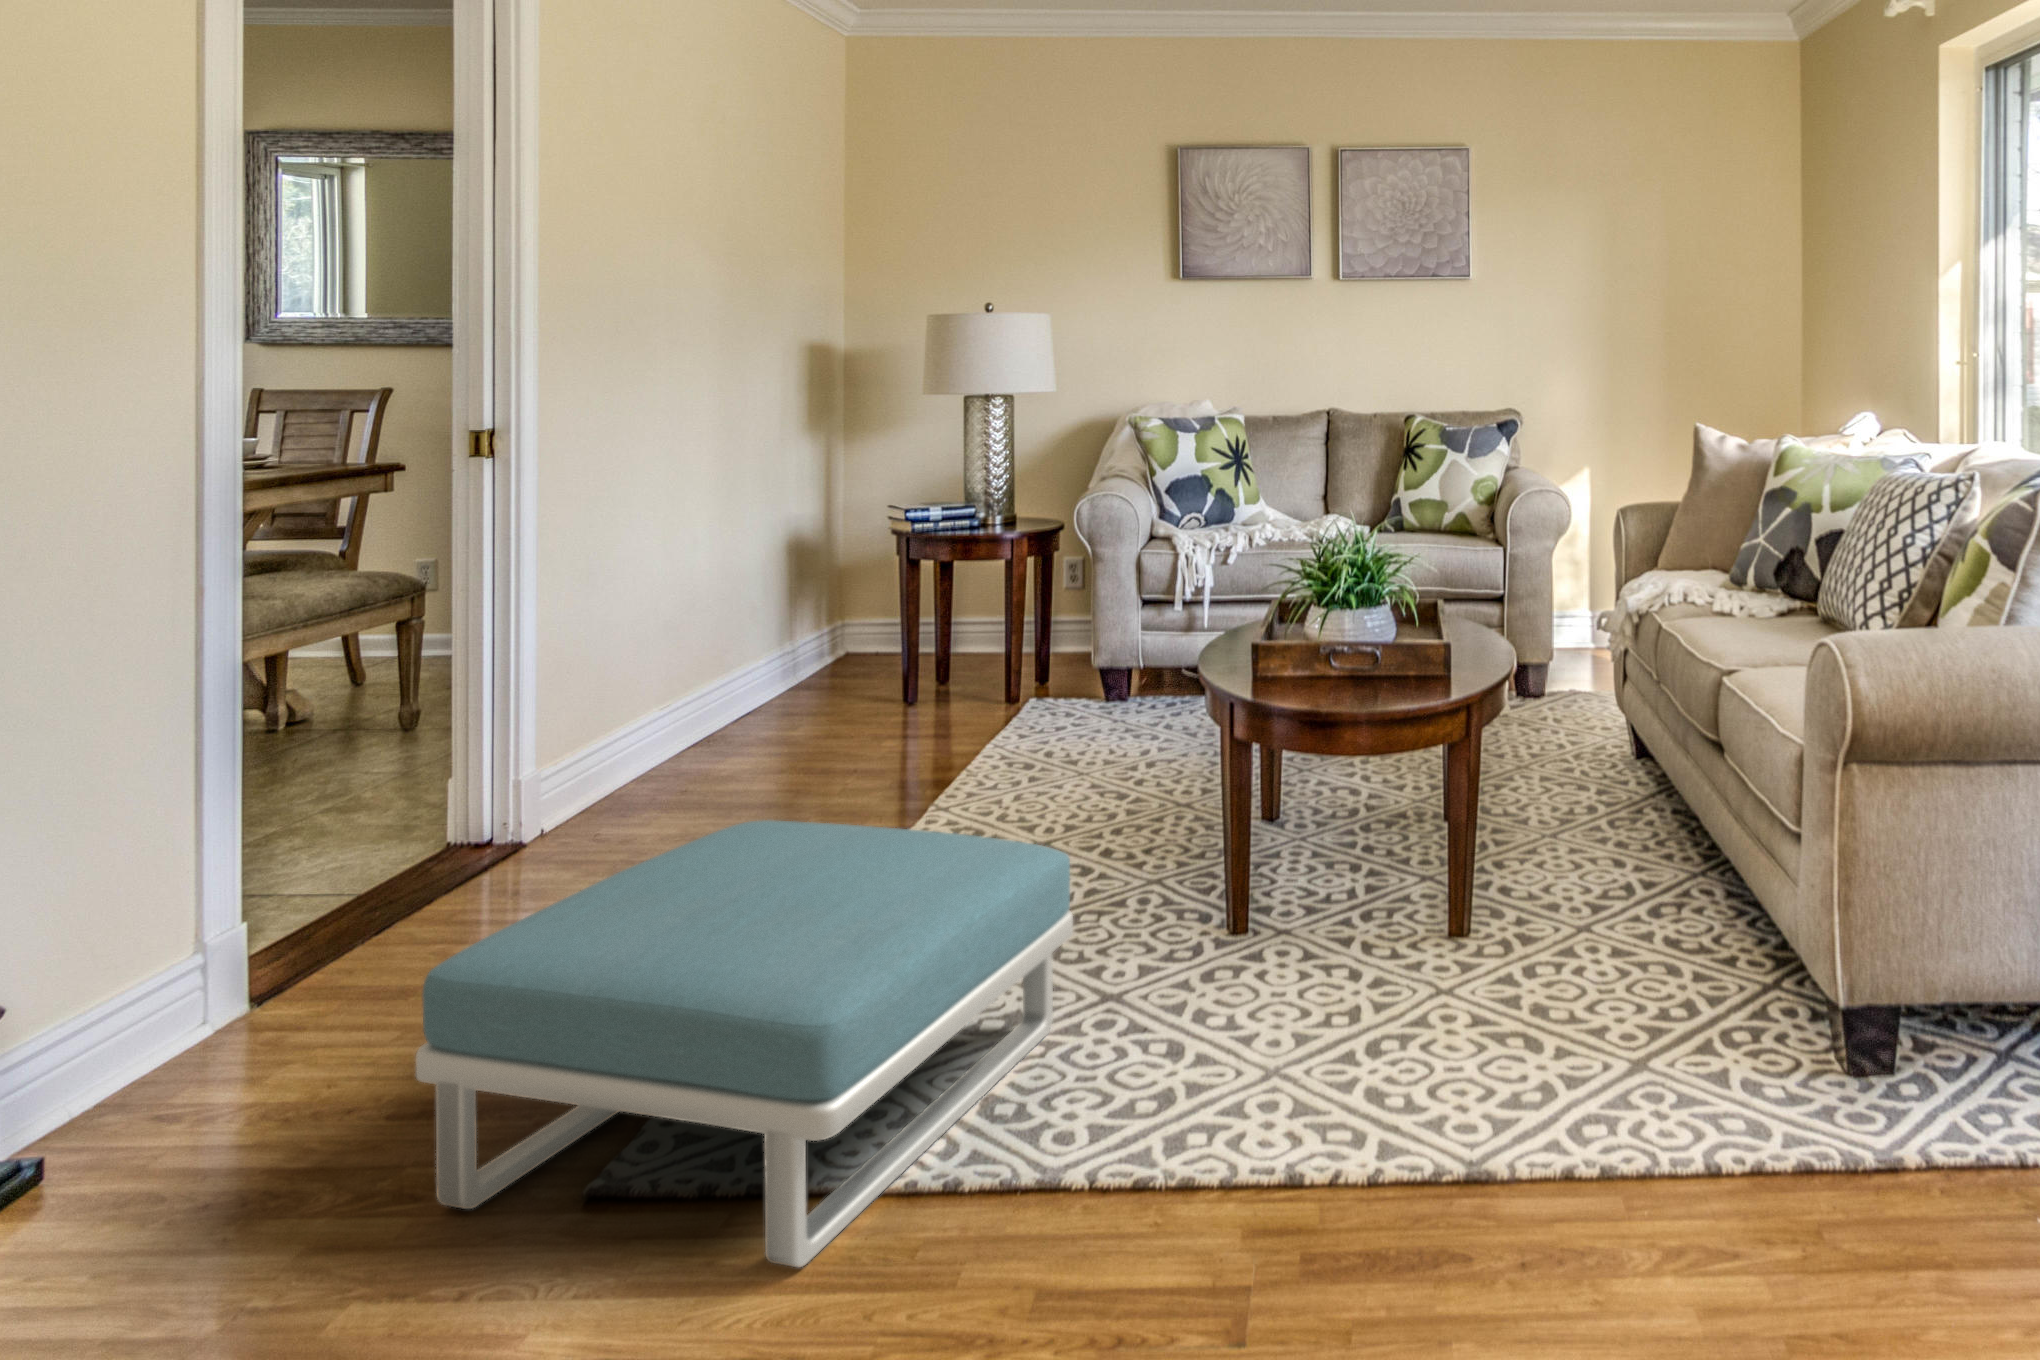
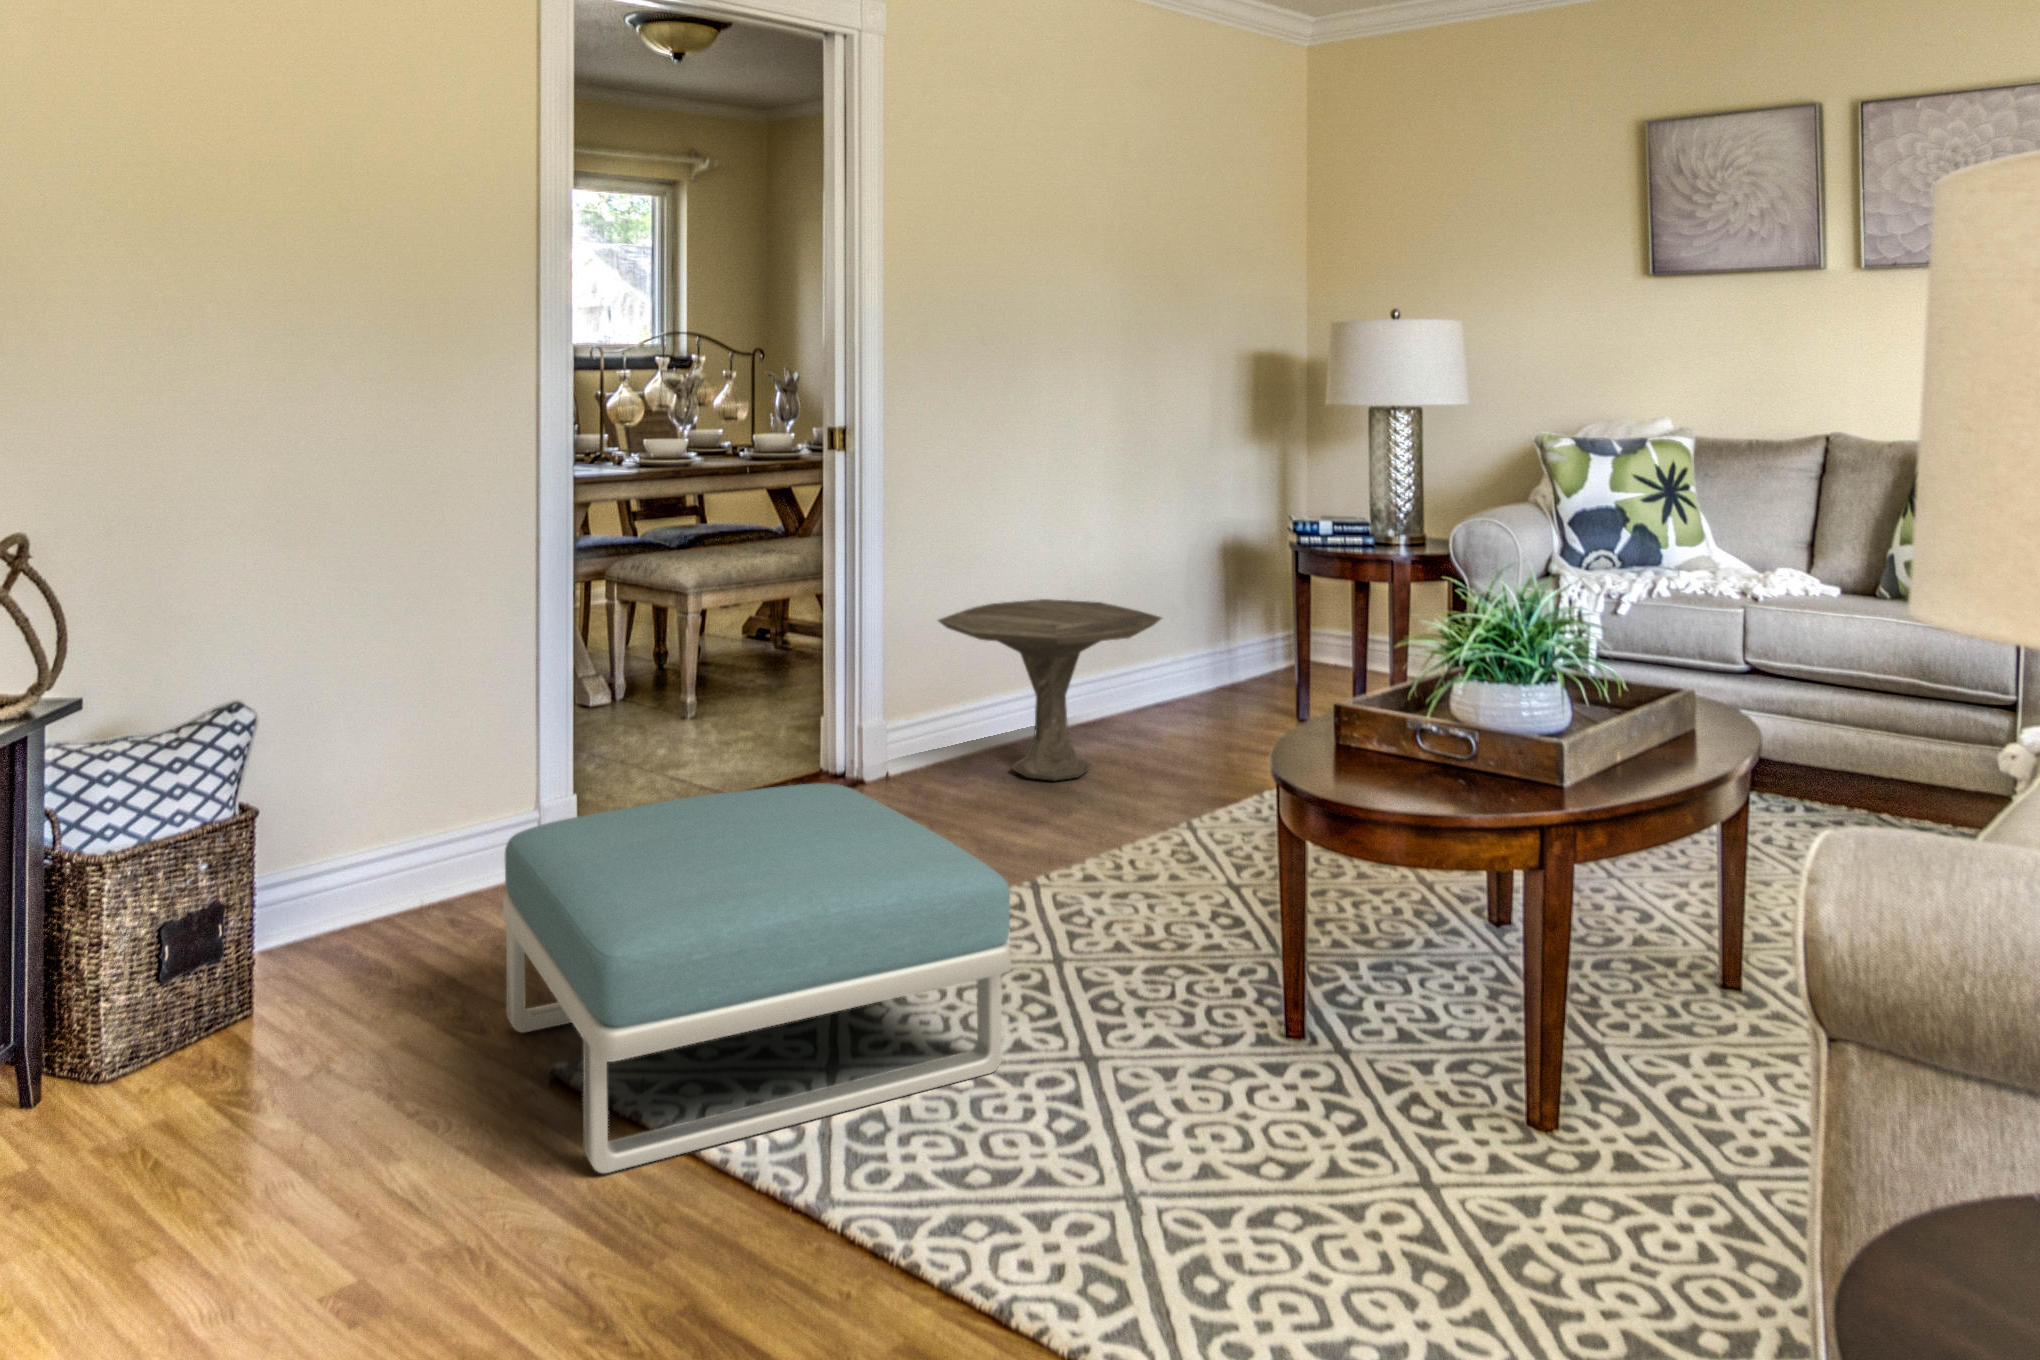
side table: none [605,604,853,796] -> present [938,599,1161,780]

